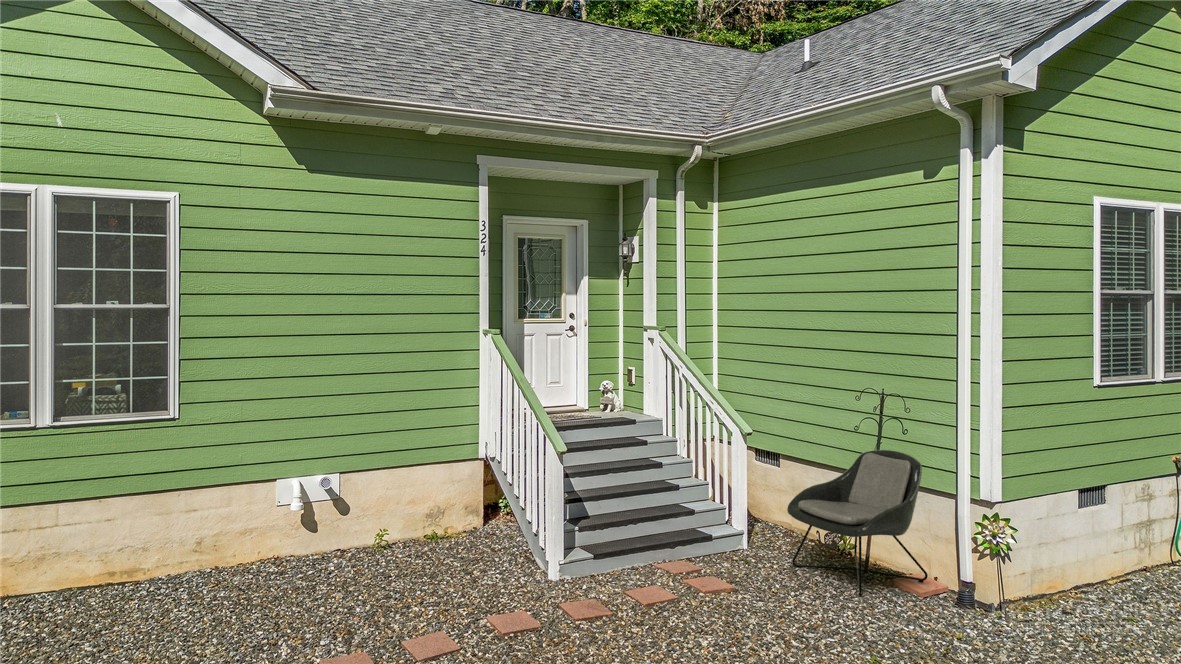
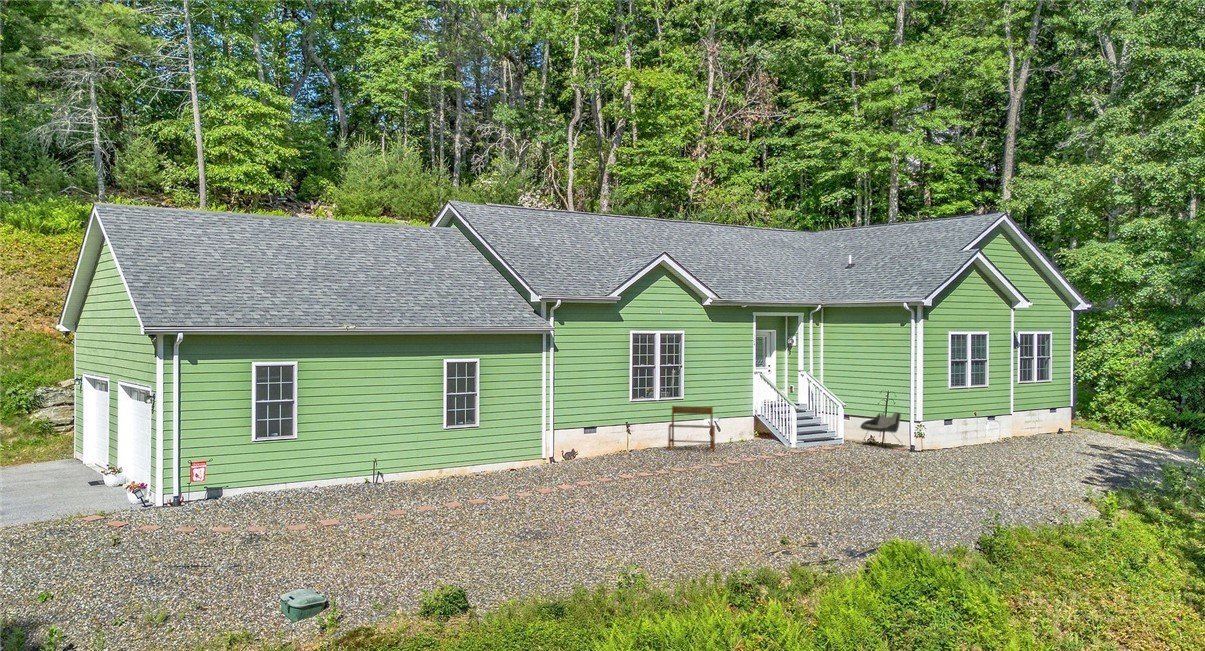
bench: none [60,440,258,618] -> present [668,406,715,452]

